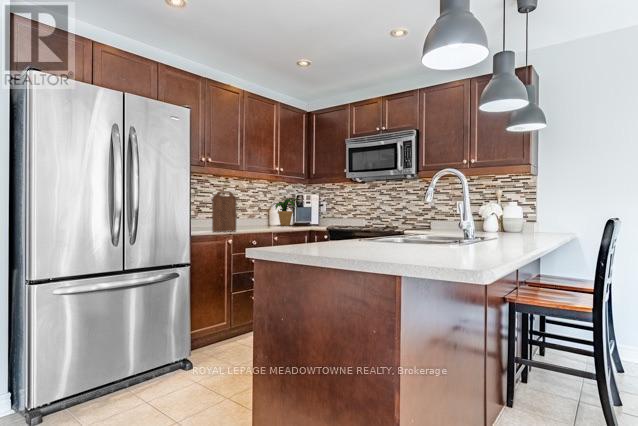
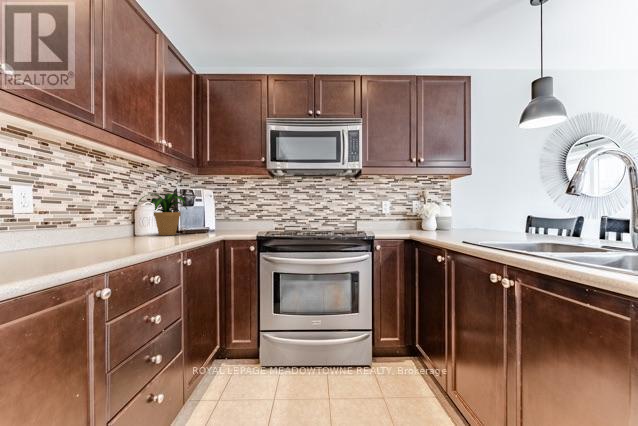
cutting board: present [212,191,236,232] -> none [25,158,106,271]

